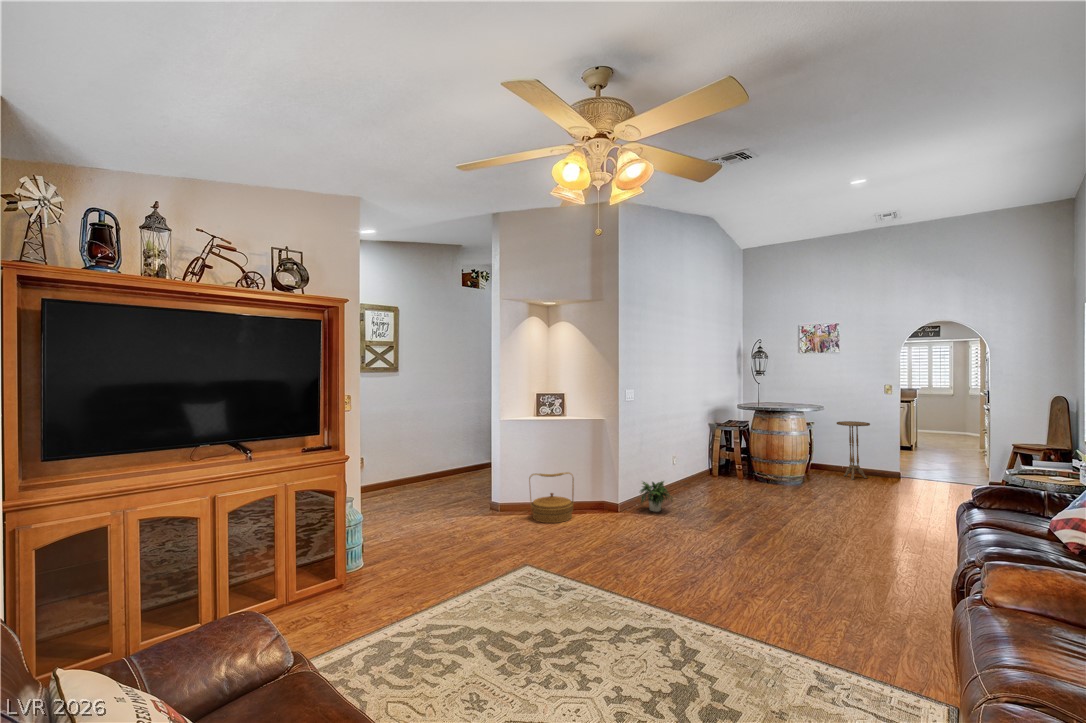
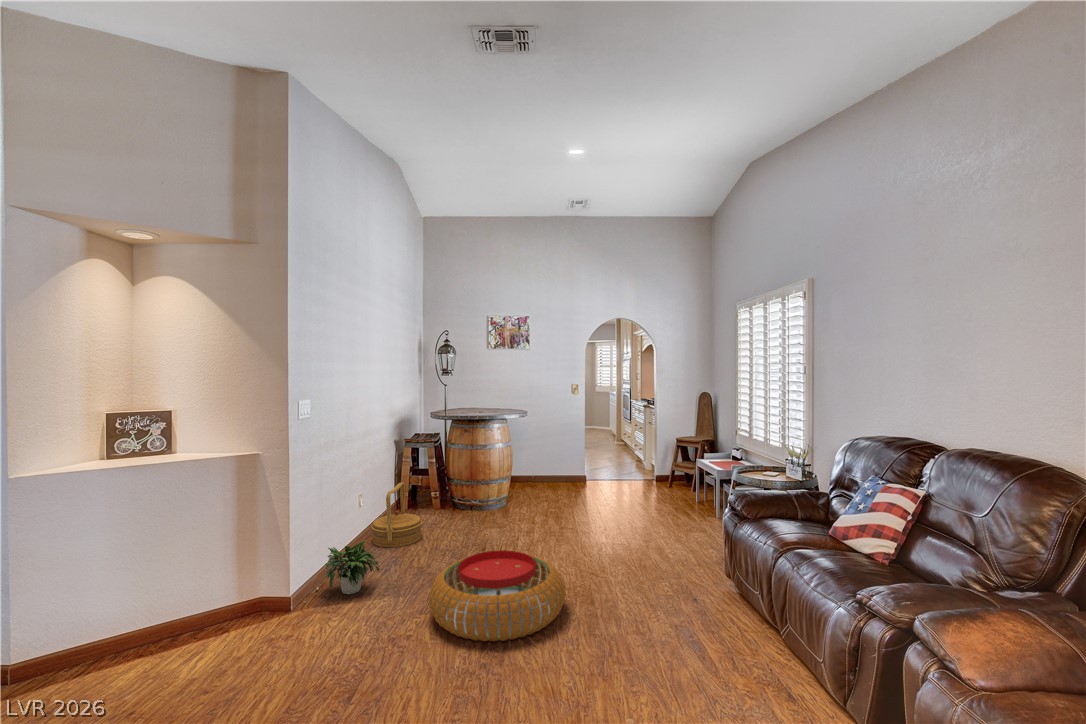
side table: present [837,421,870,480] -> none [530,423,562,488]
woven basket: present [529,472,574,523] -> present [372,483,422,547]
pouf: none [691,498,787,551] -> present [429,550,565,642]

